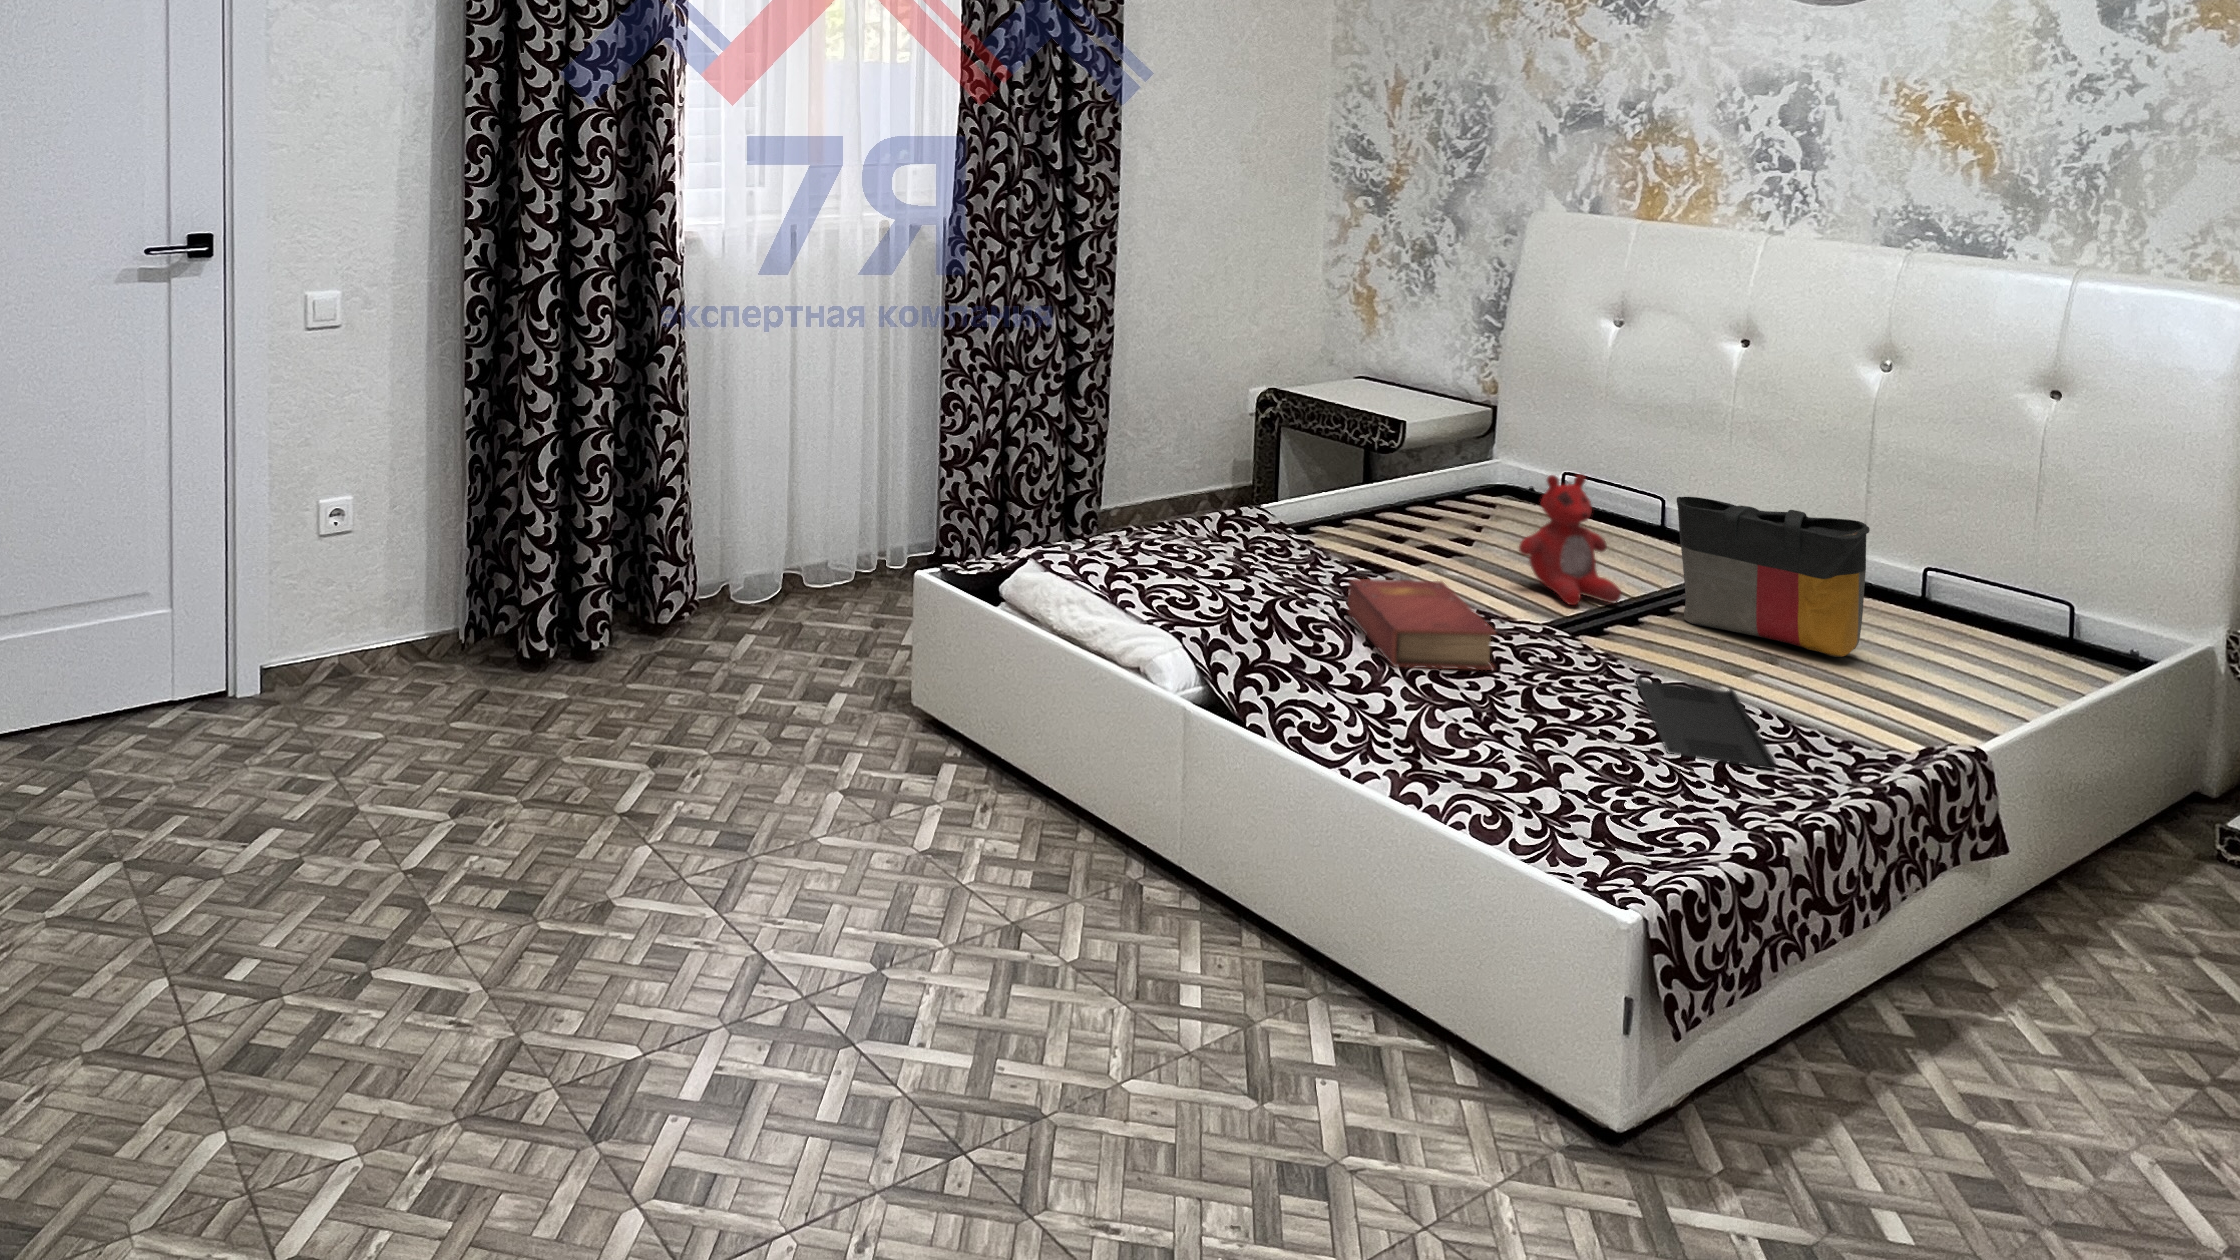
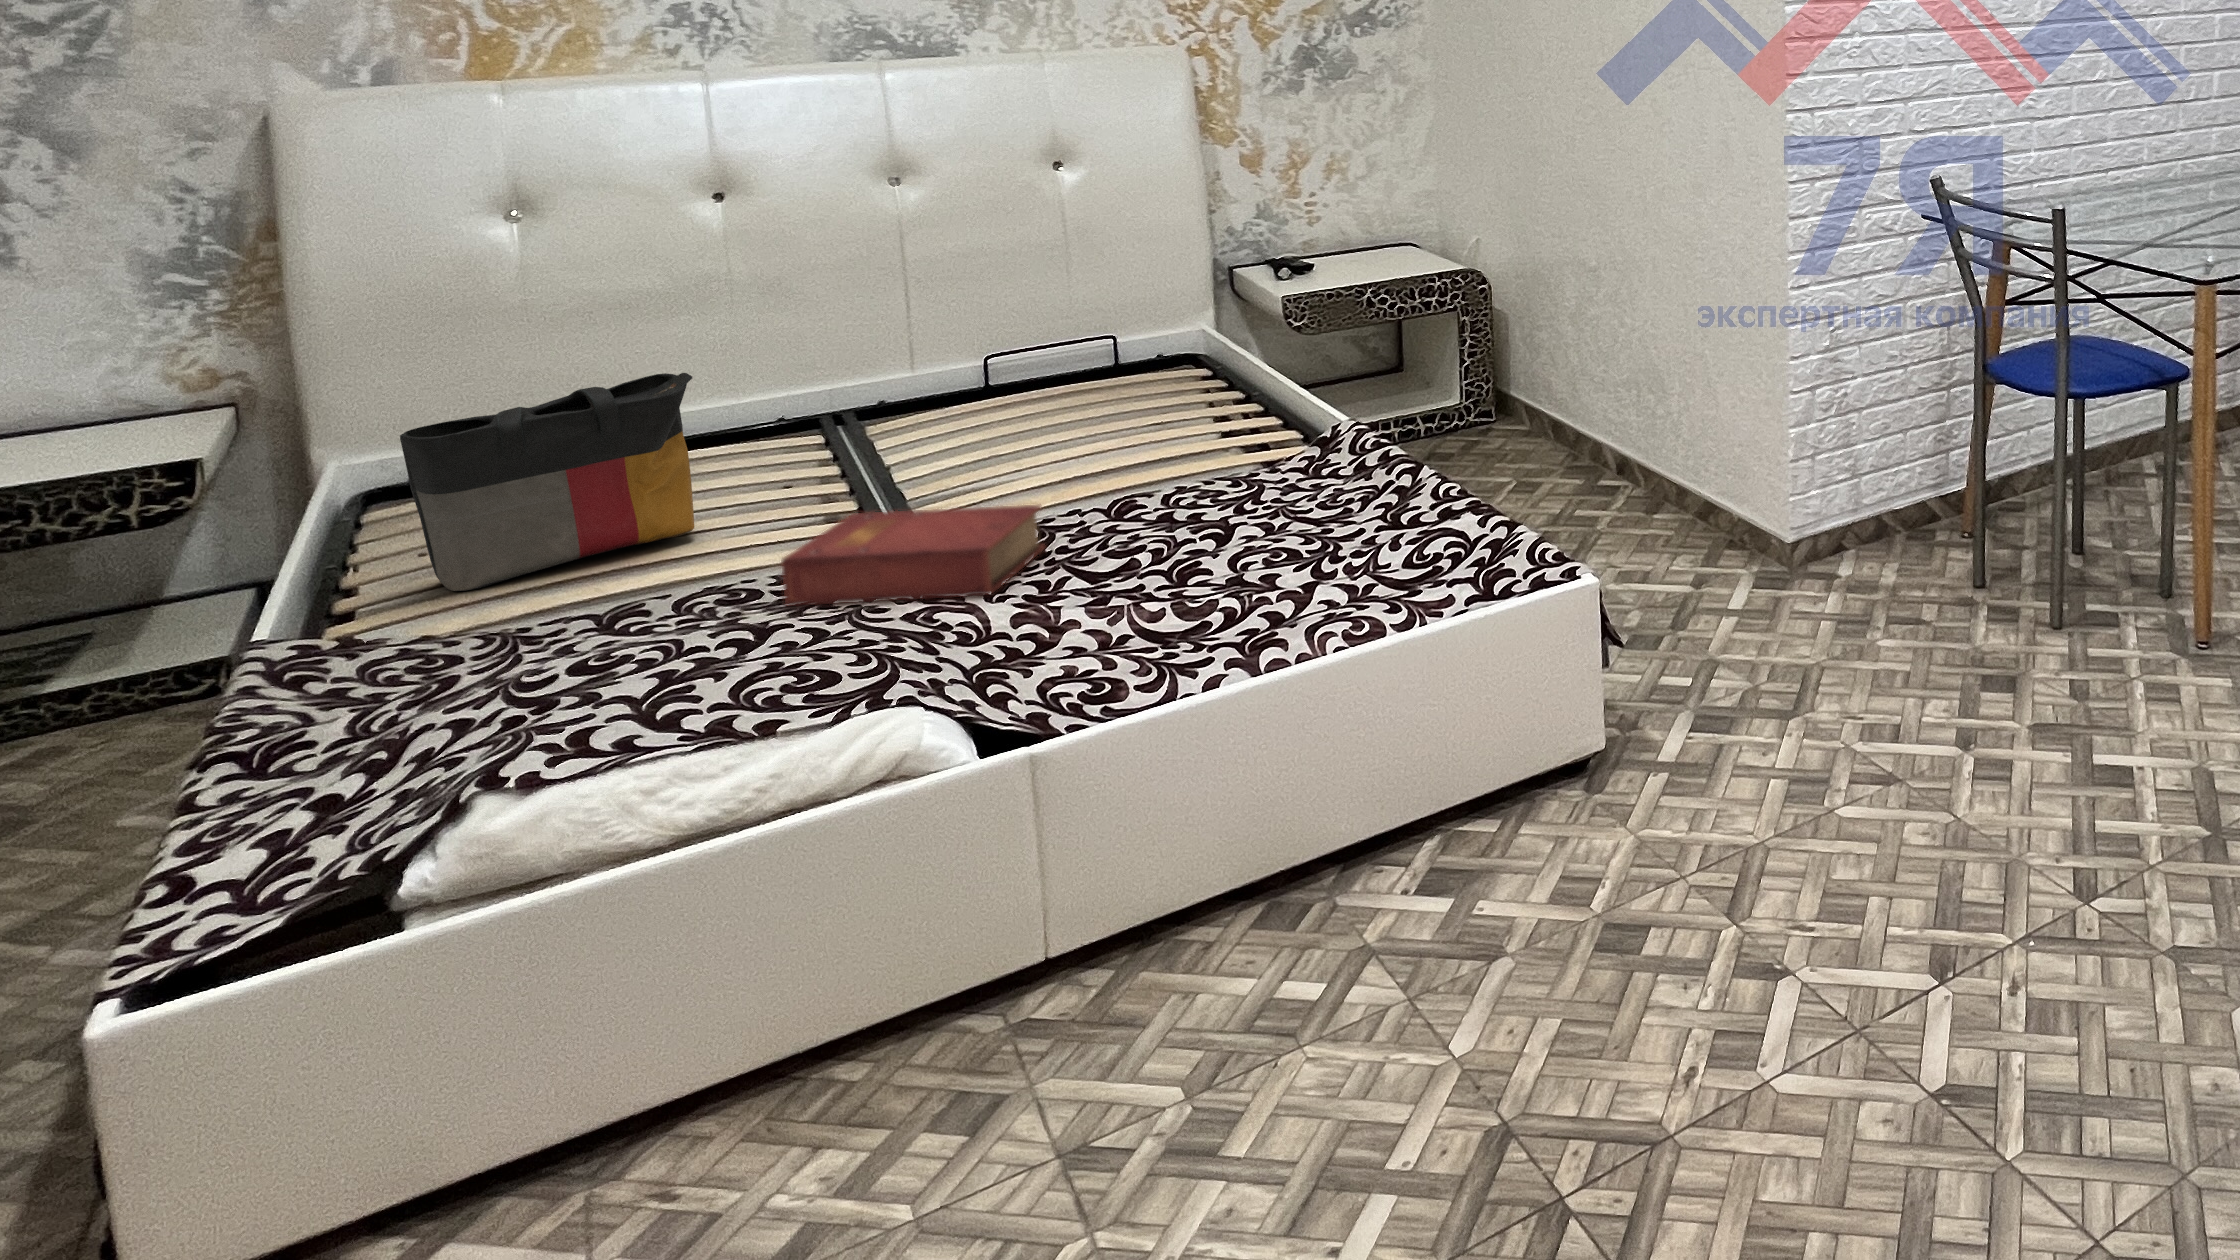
stuffed bear: present [1519,474,1621,605] -> none [778,357,902,504]
tote bag: present [1677,497,1870,657] -> present [400,373,694,591]
tray: present [1636,676,1776,769] -> none [1111,464,1332,510]

